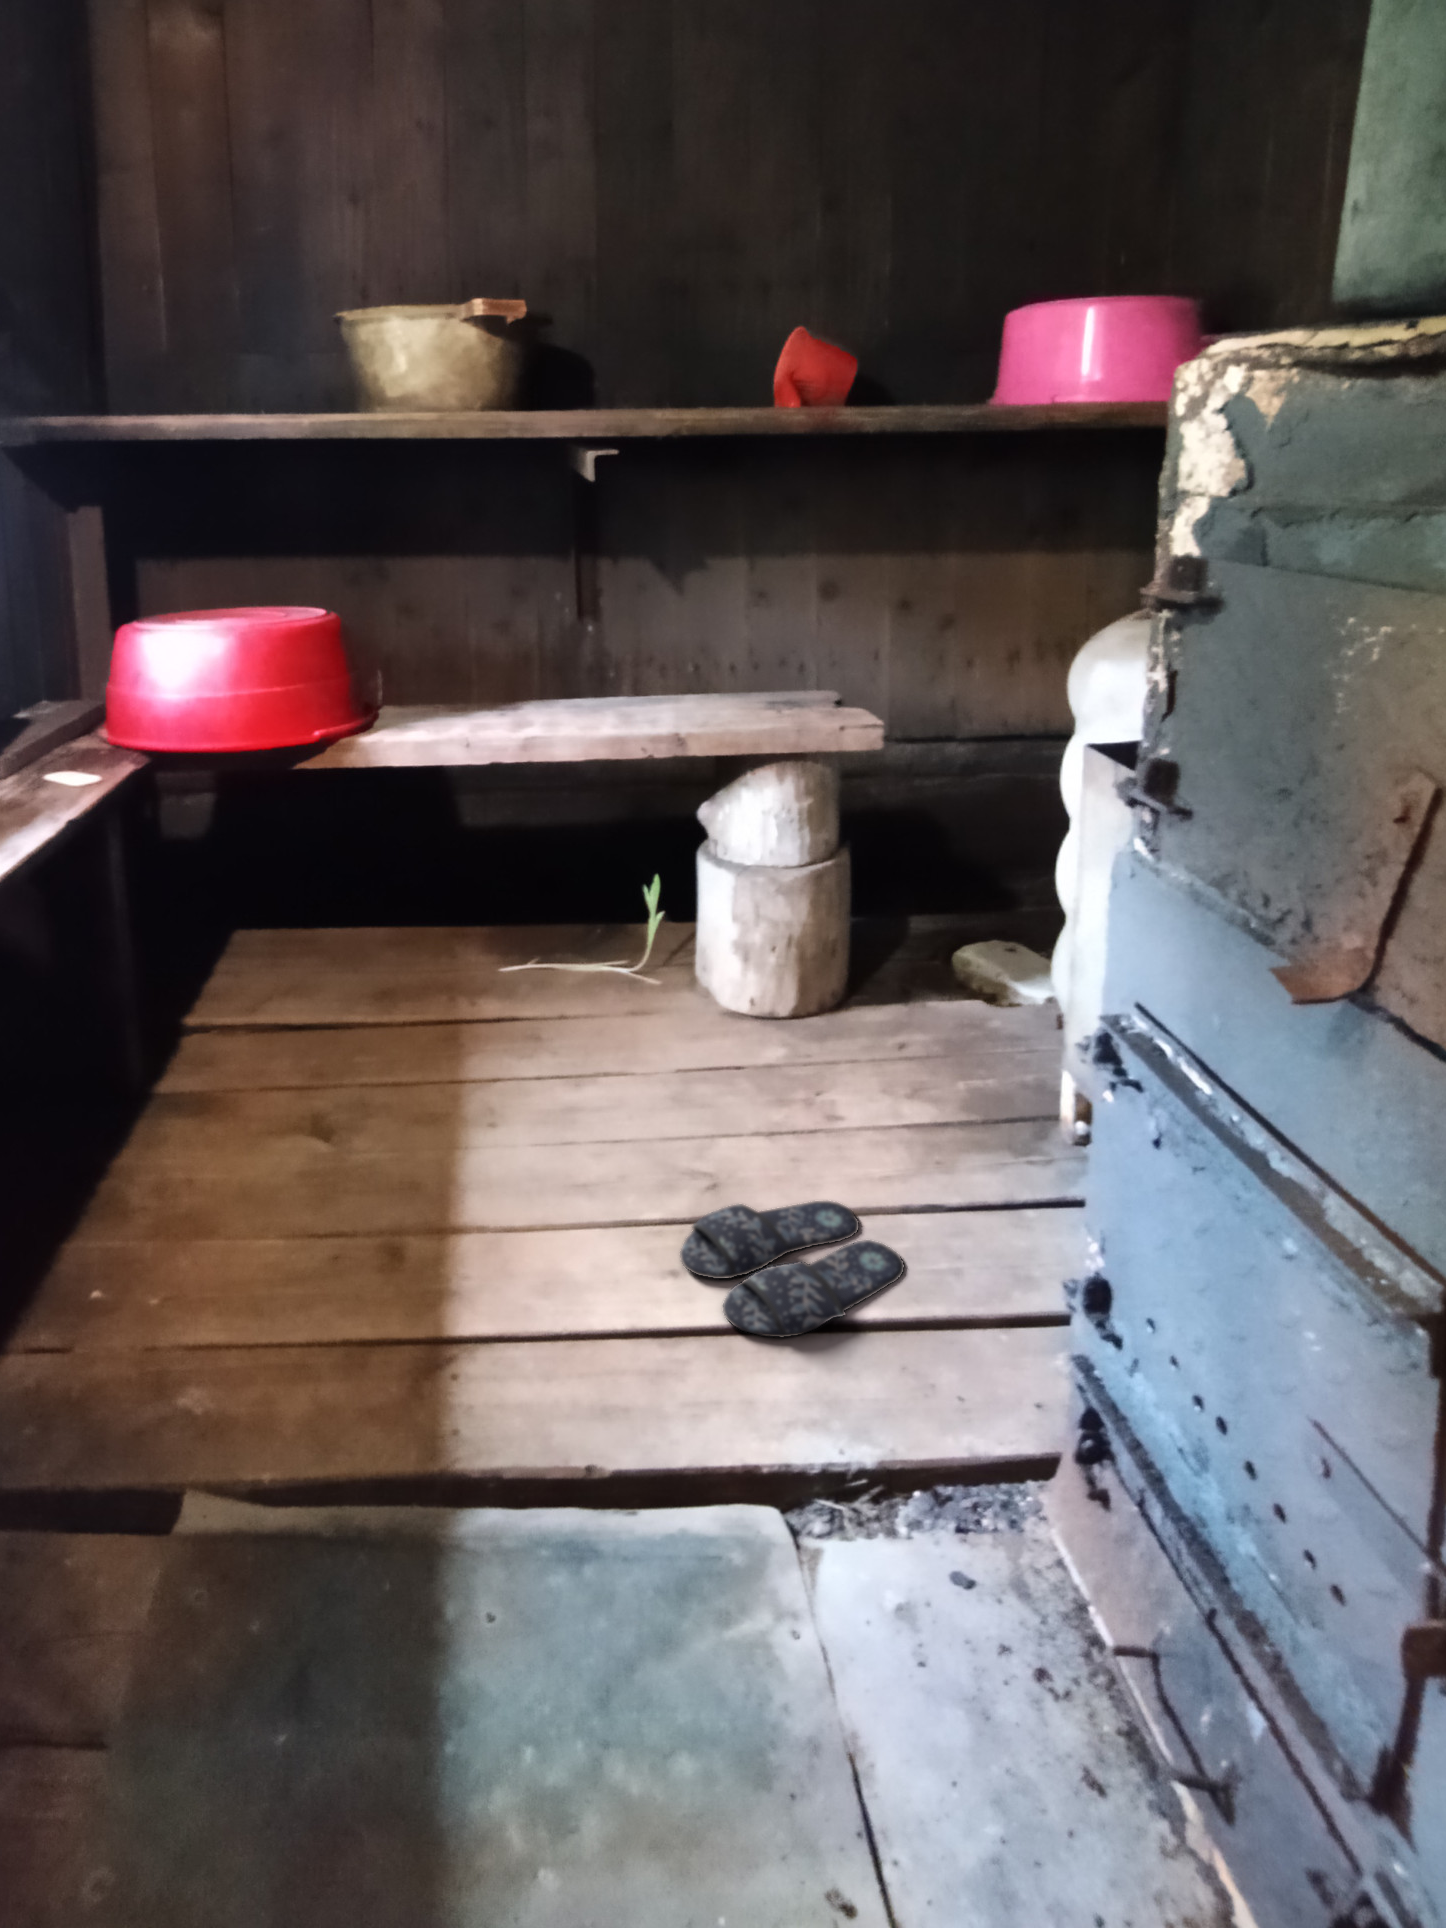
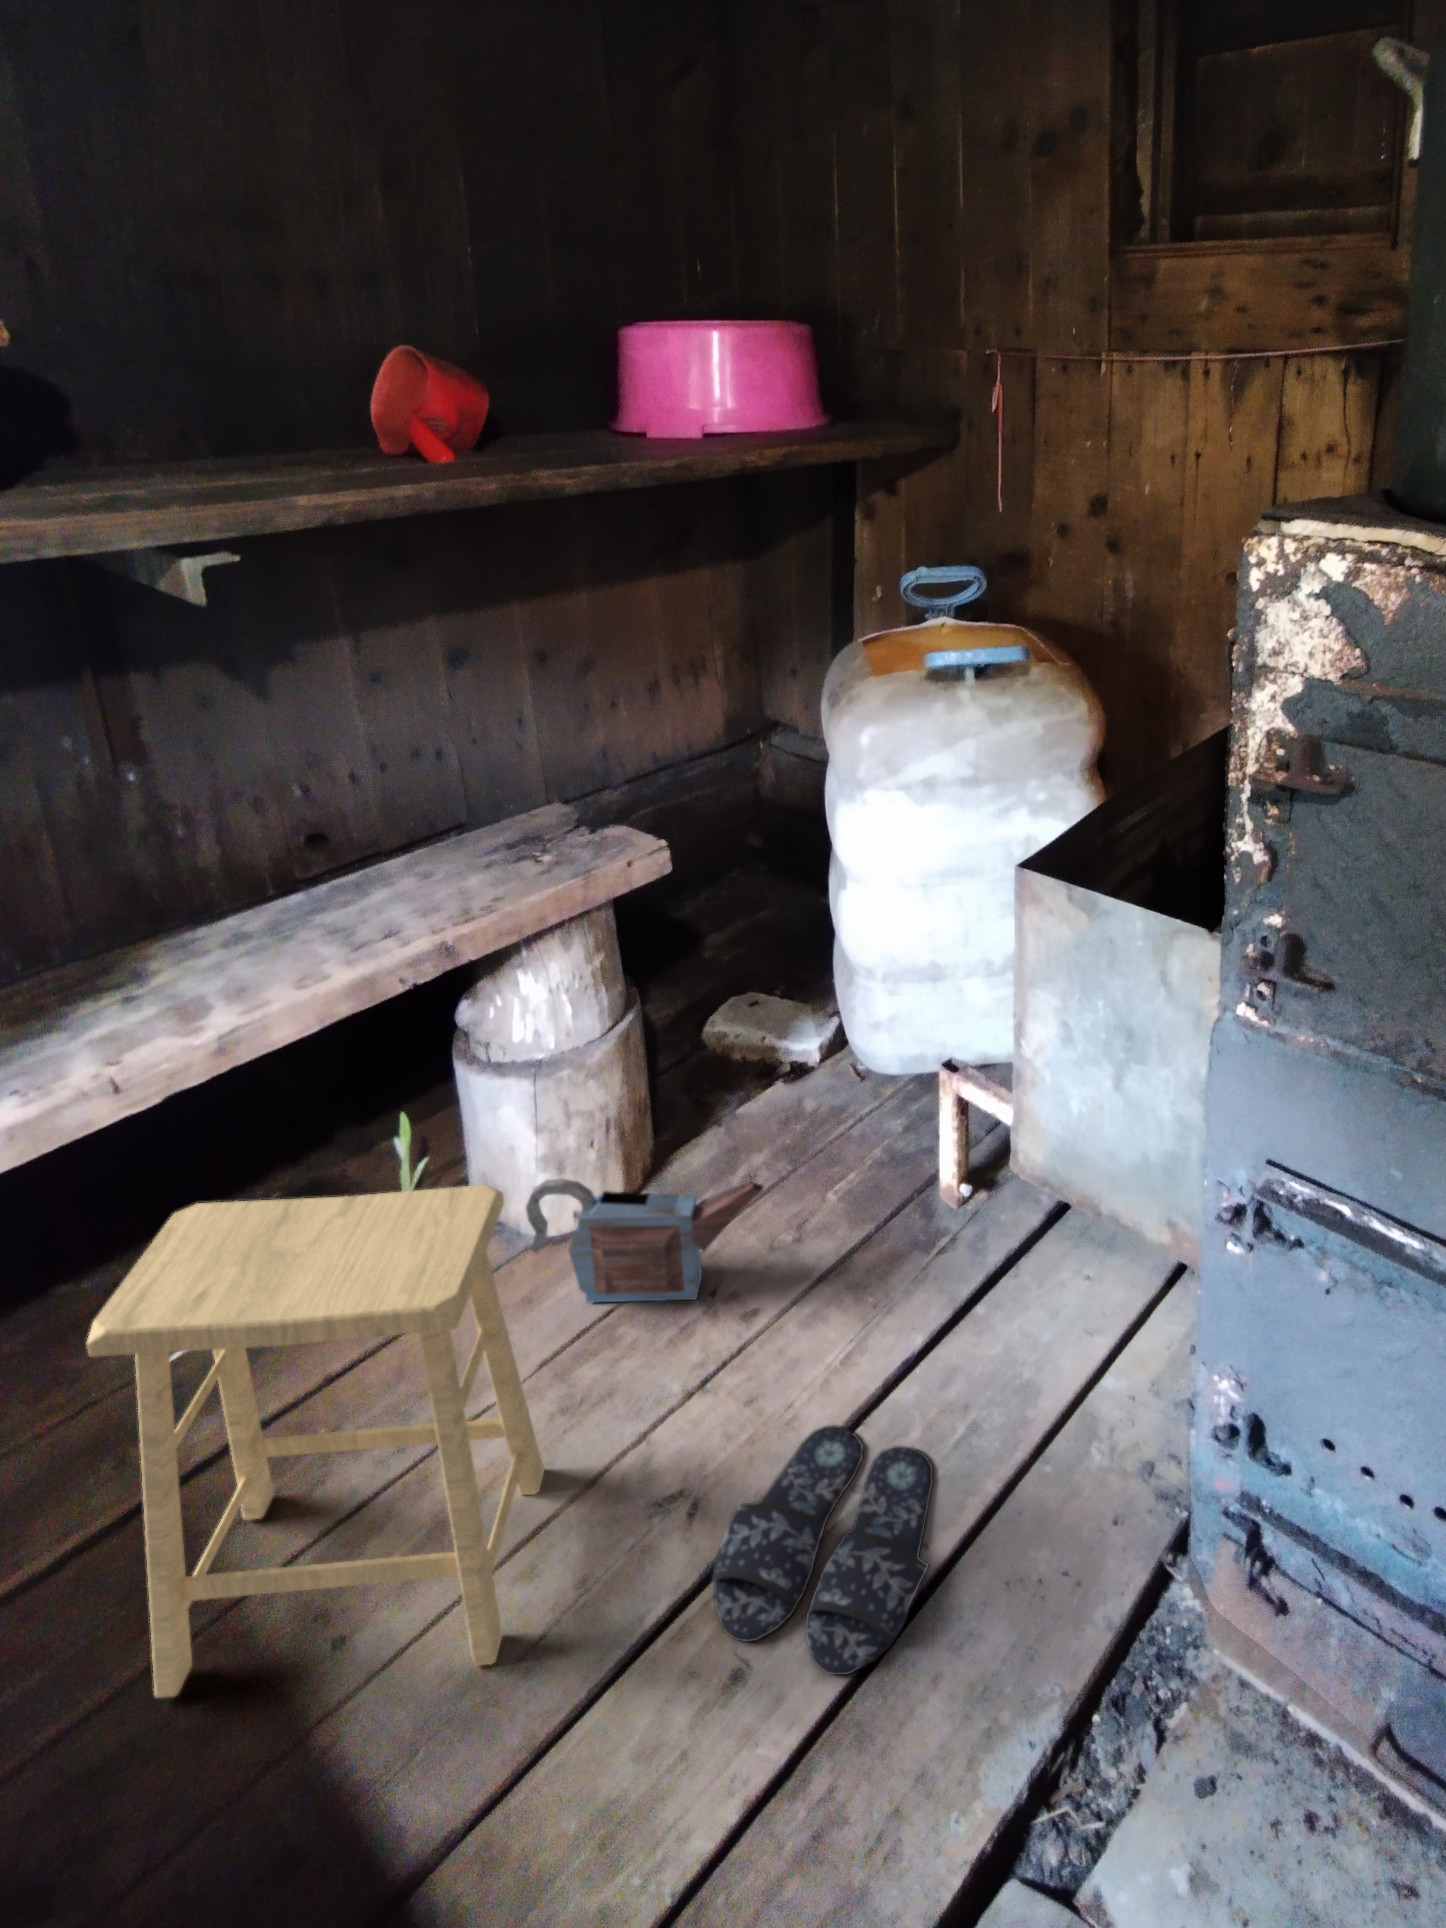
footstool: none [396,829,640,1189] -> present [87,1185,544,1698]
watering can: none [699,944,870,1090] -> present [526,1179,764,1302]

